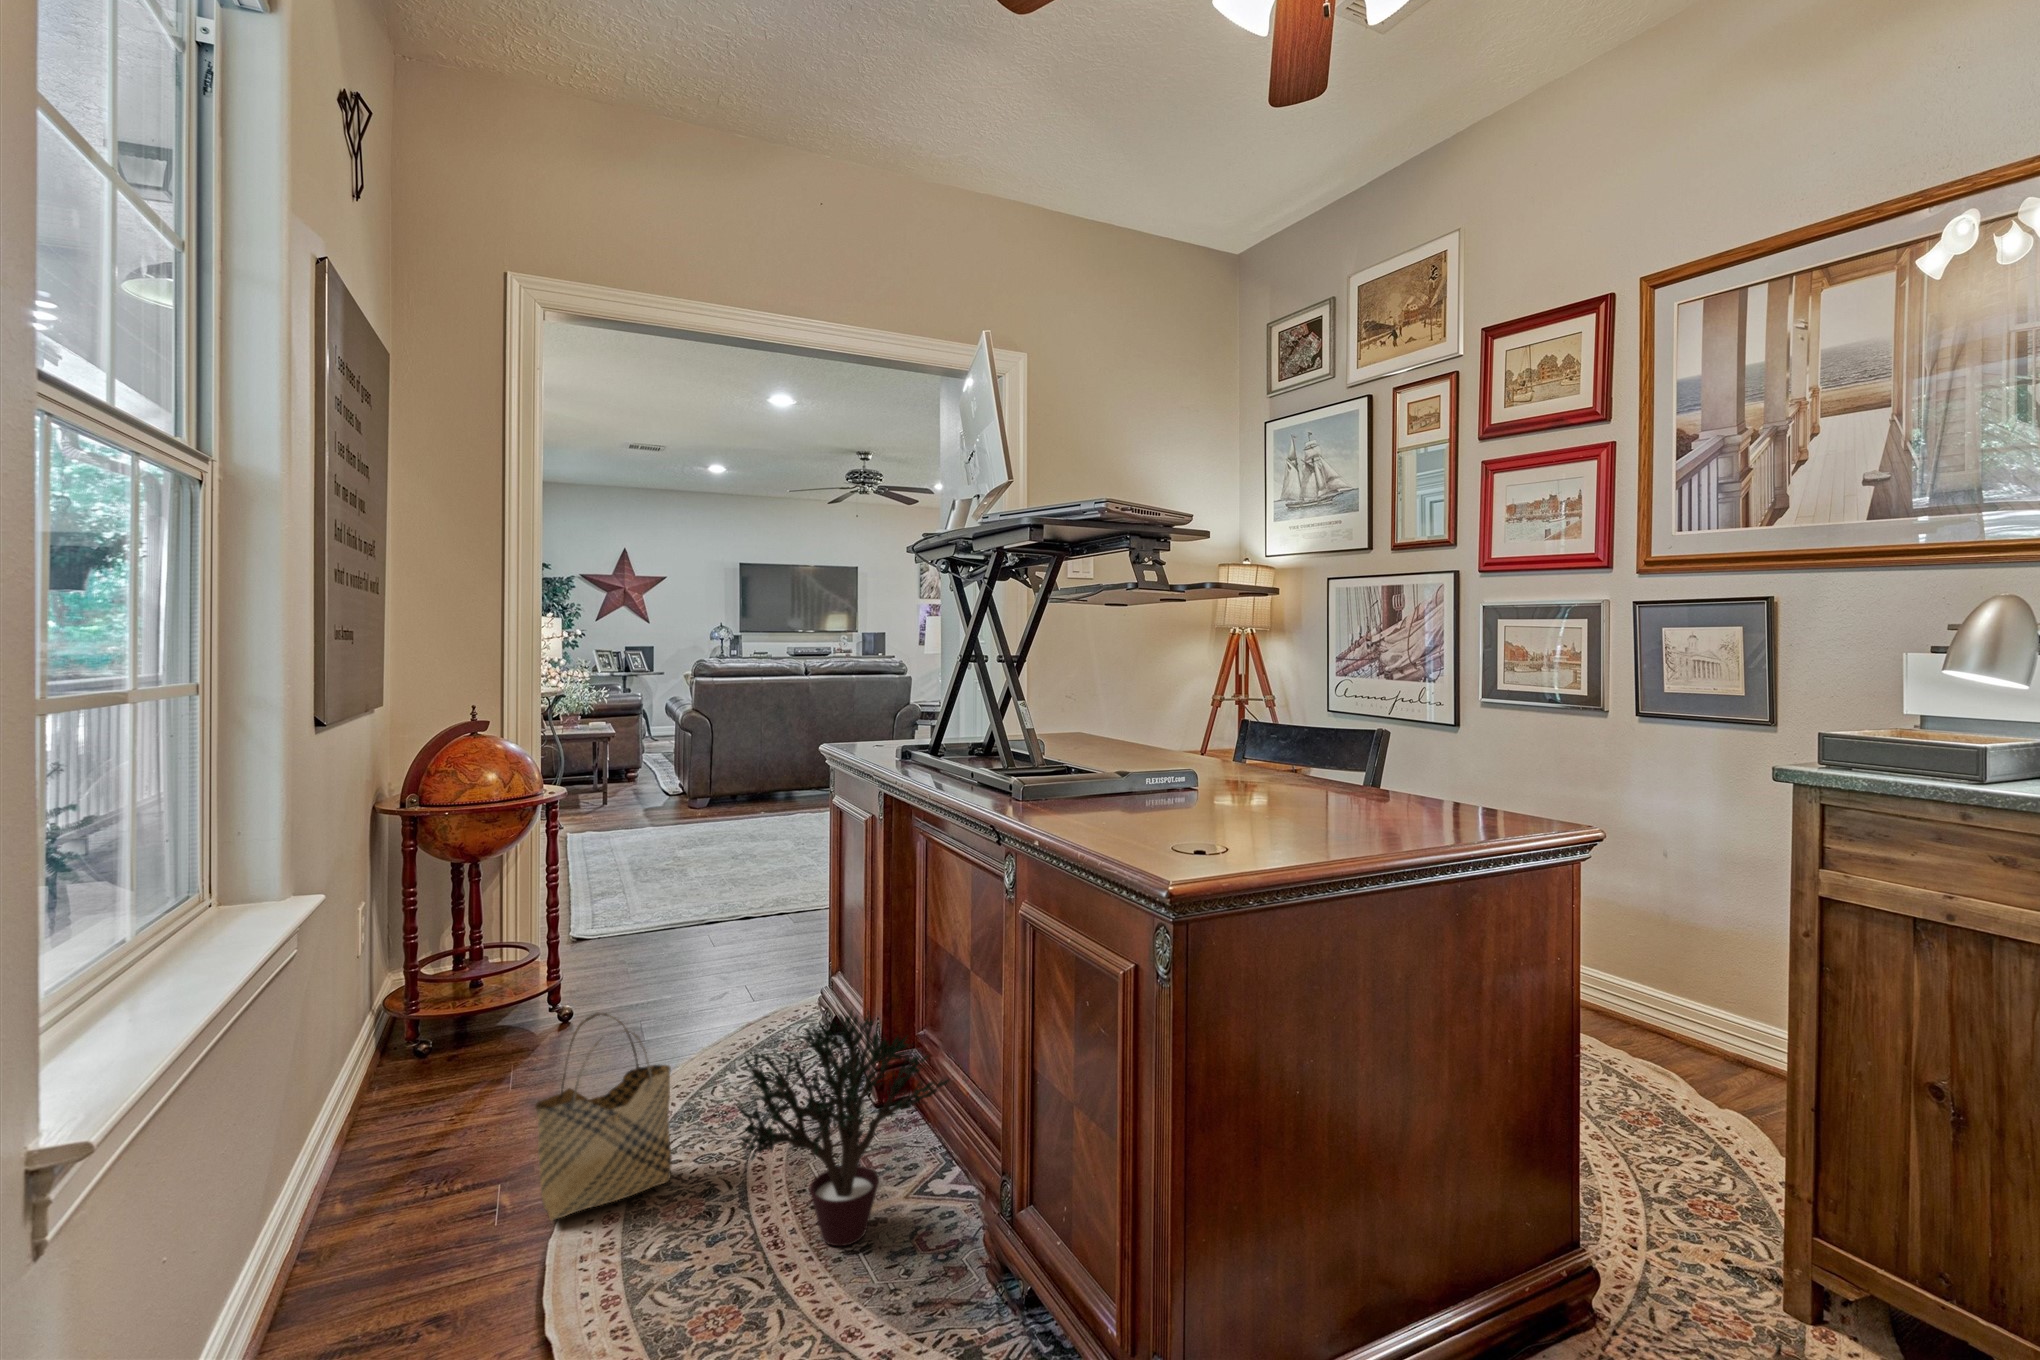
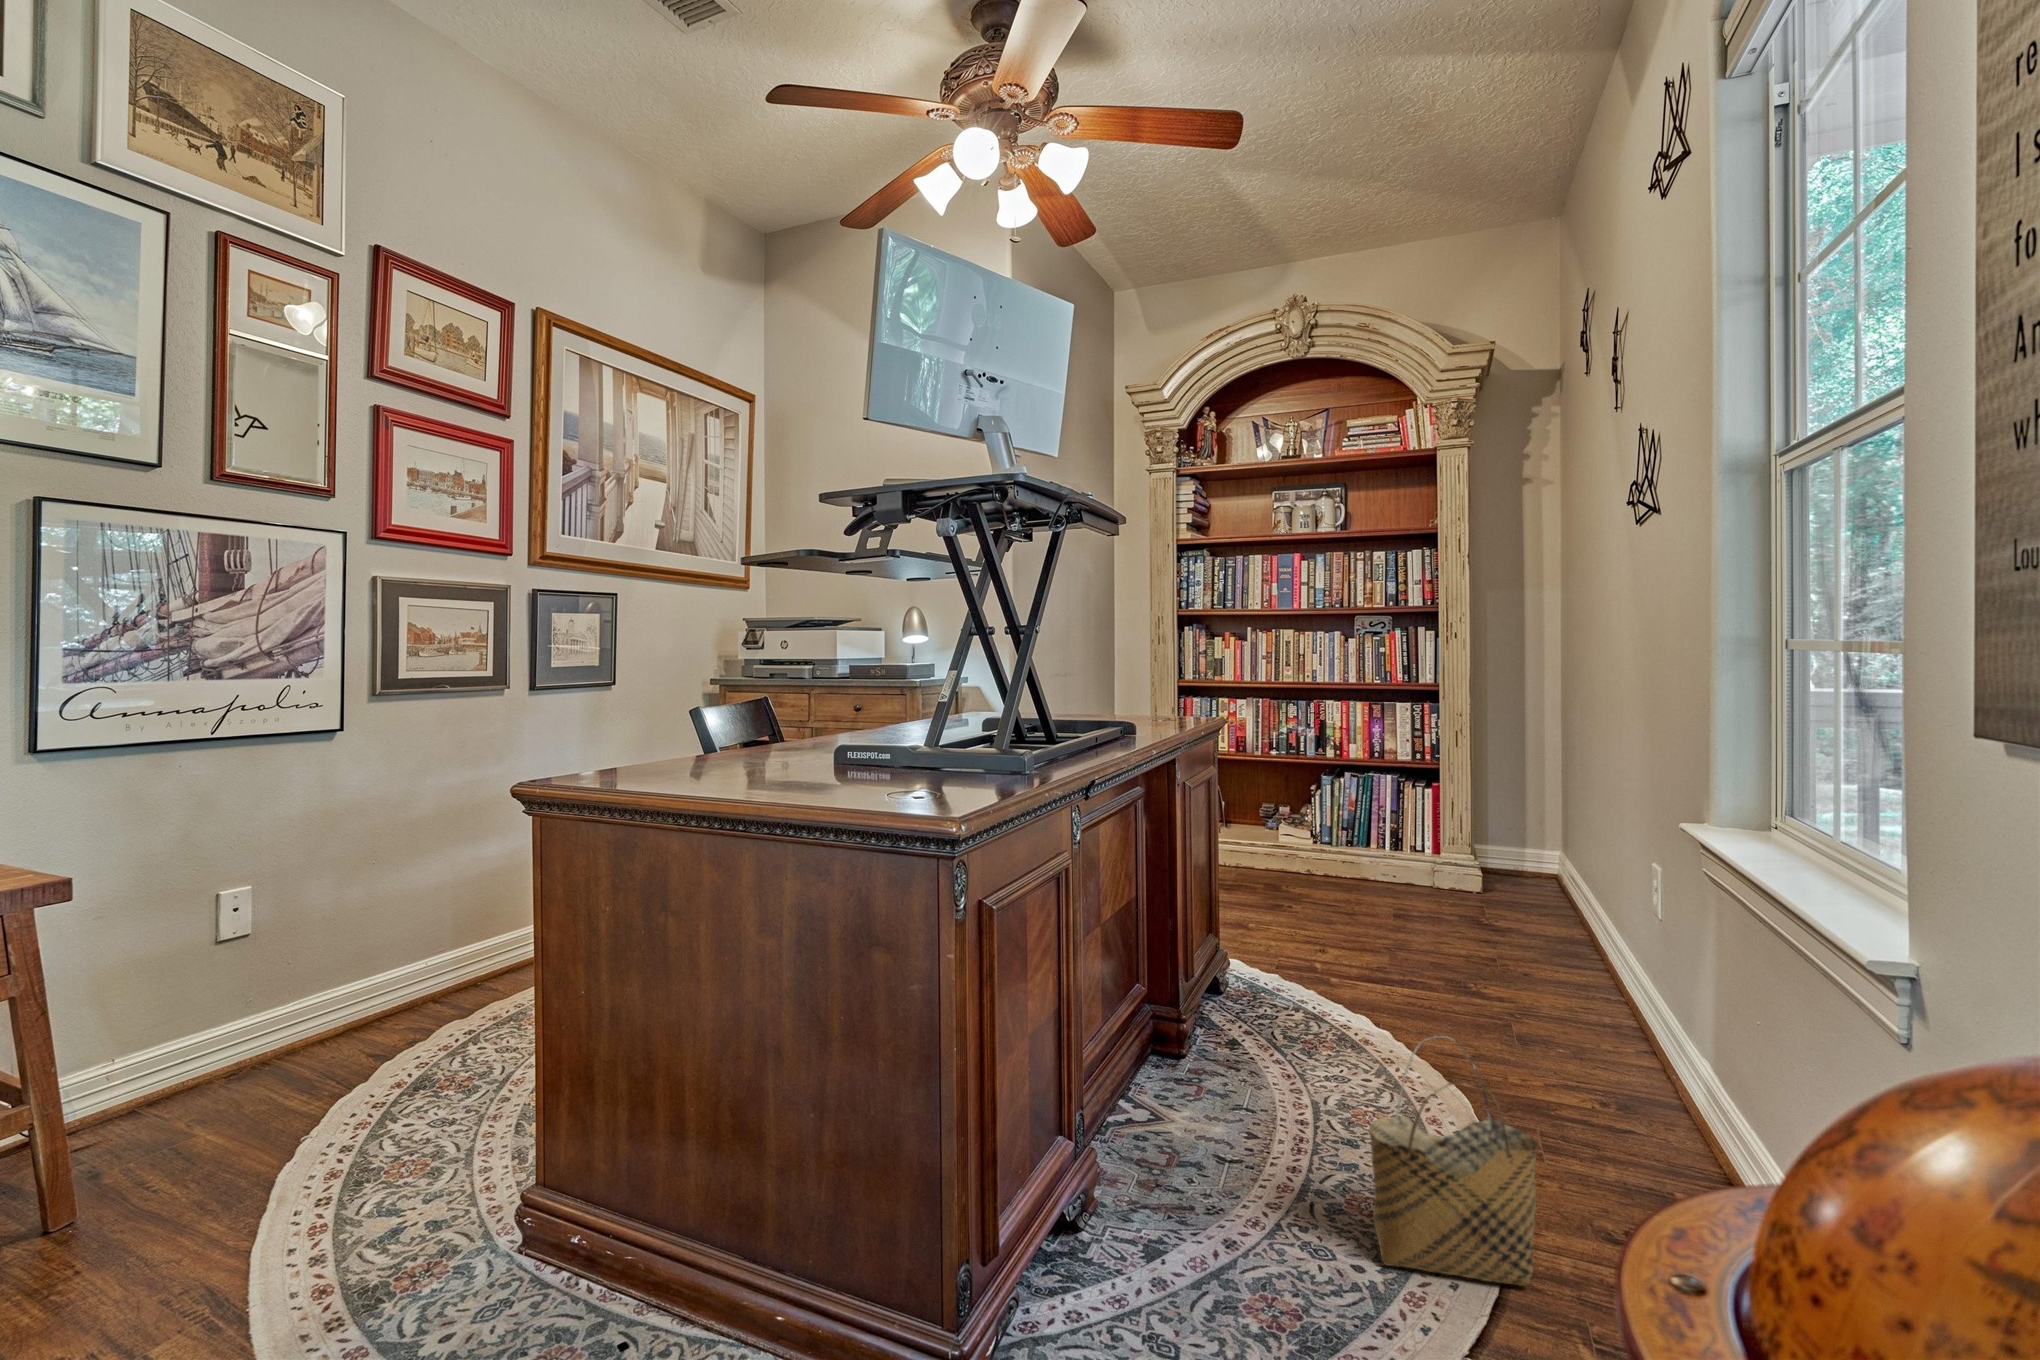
potted plant: present [738,1010,949,1246] -> none [1157,926,1352,1127]

